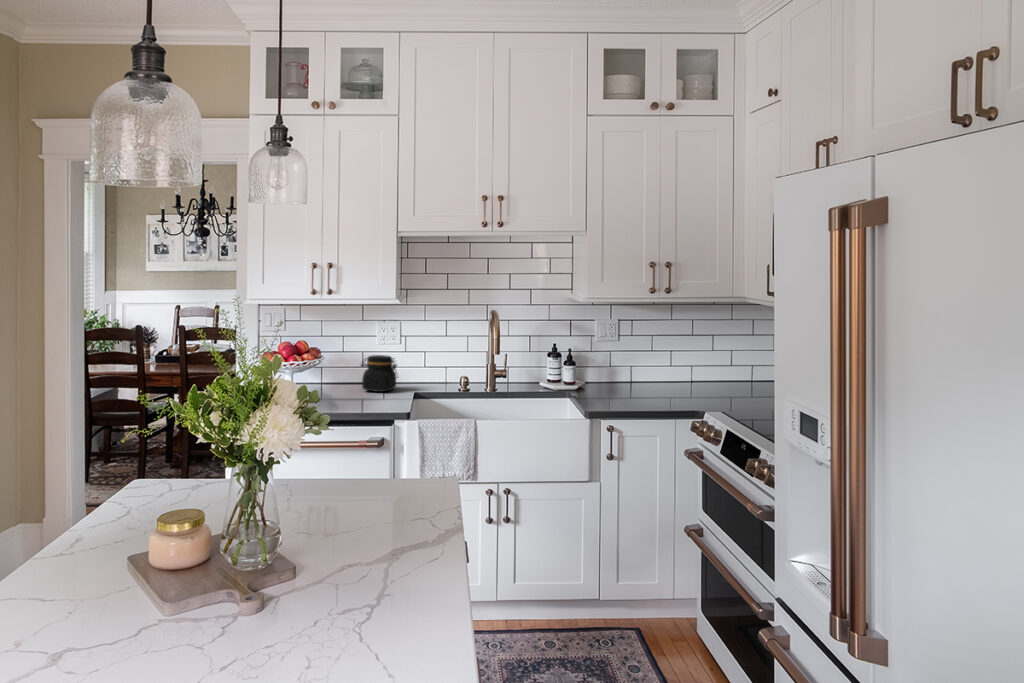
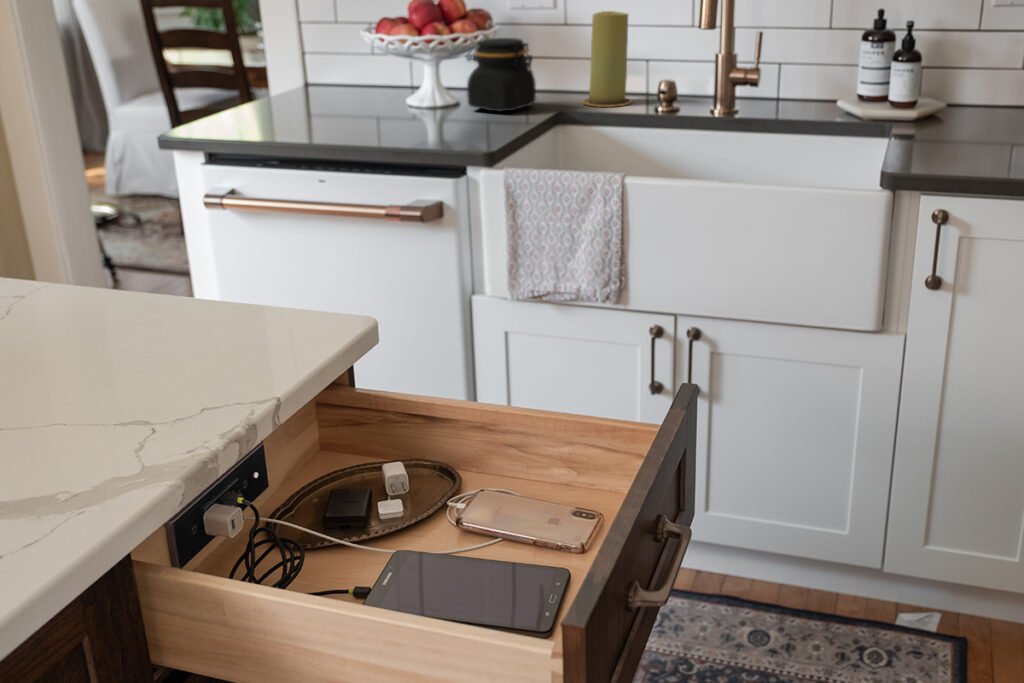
candle: none [417,343,442,388] -> present [583,11,632,107]

